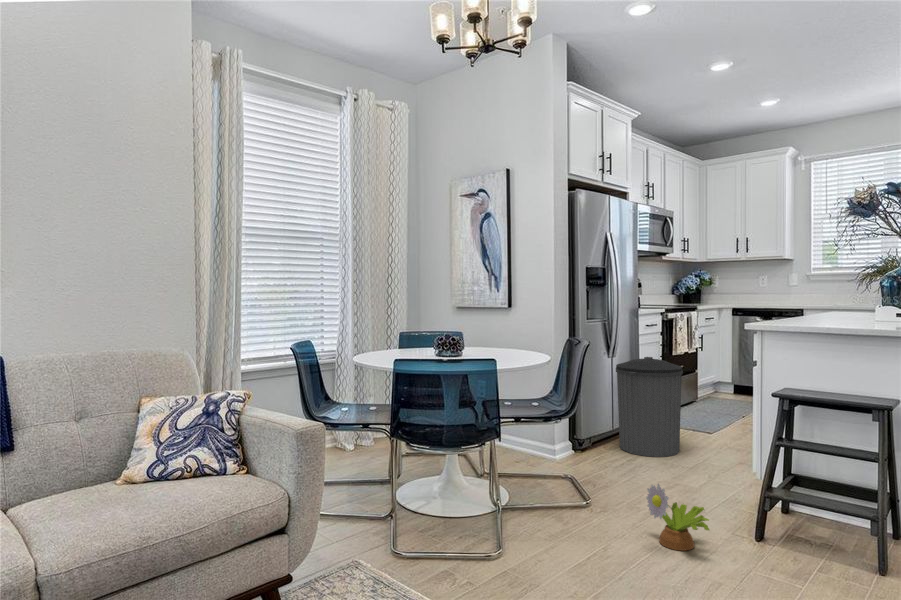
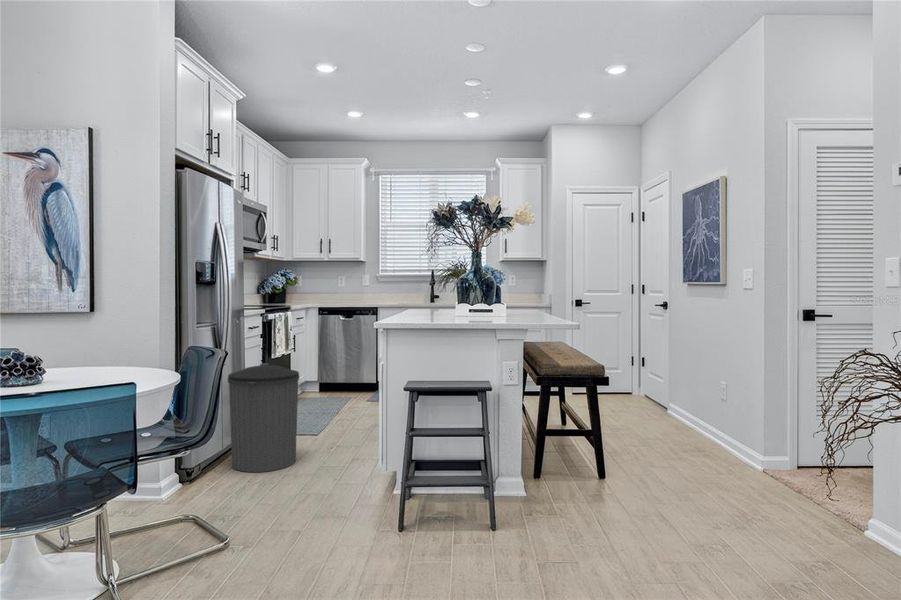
decorative plant: present [646,484,709,551] -> none [304,499,371,565]

